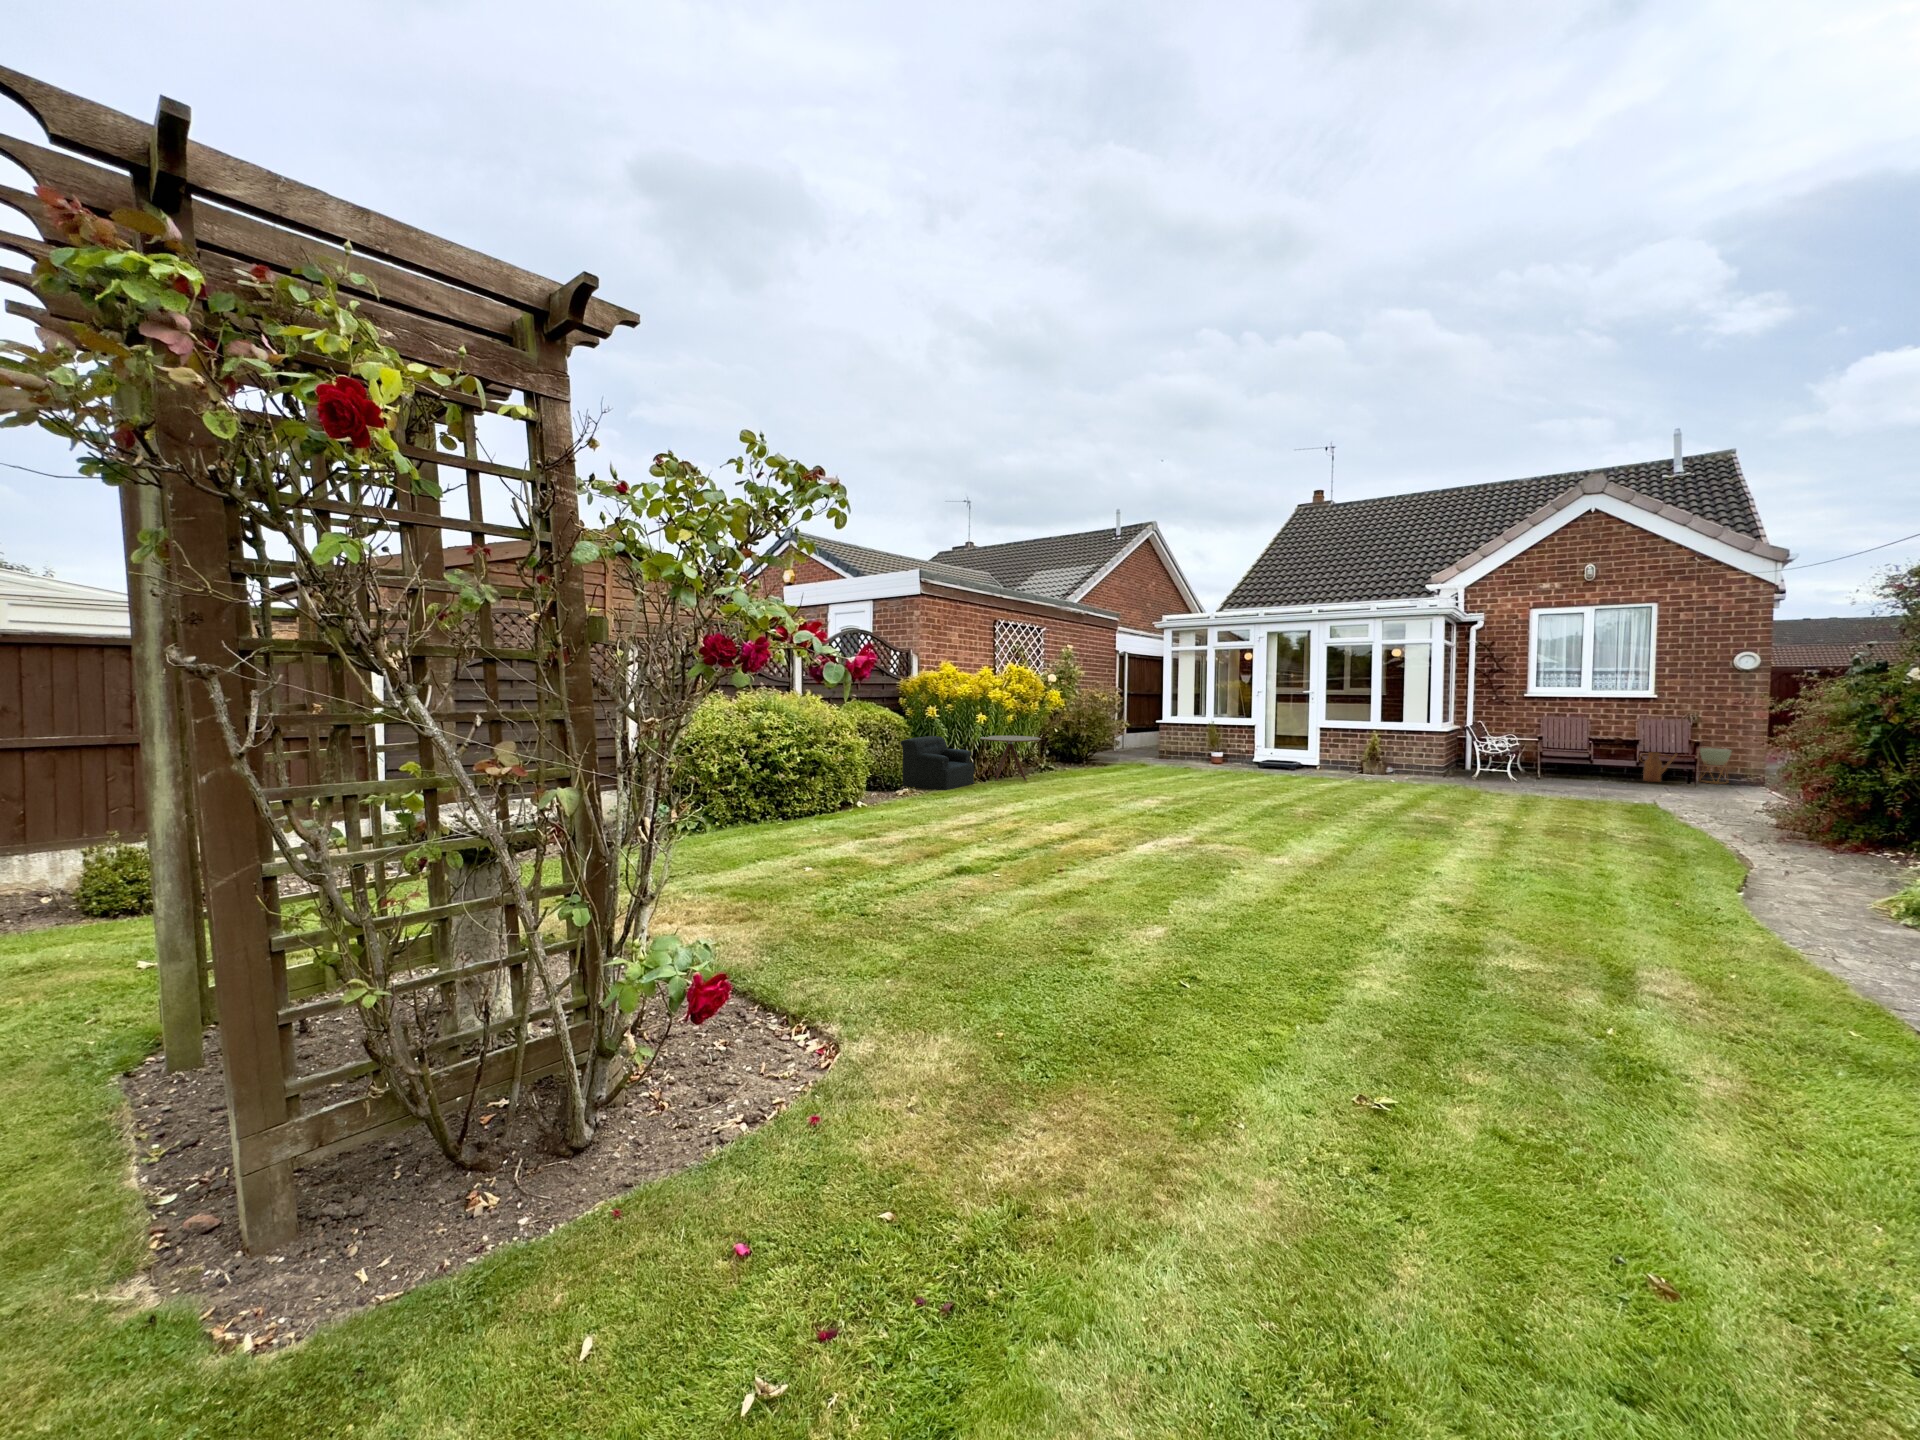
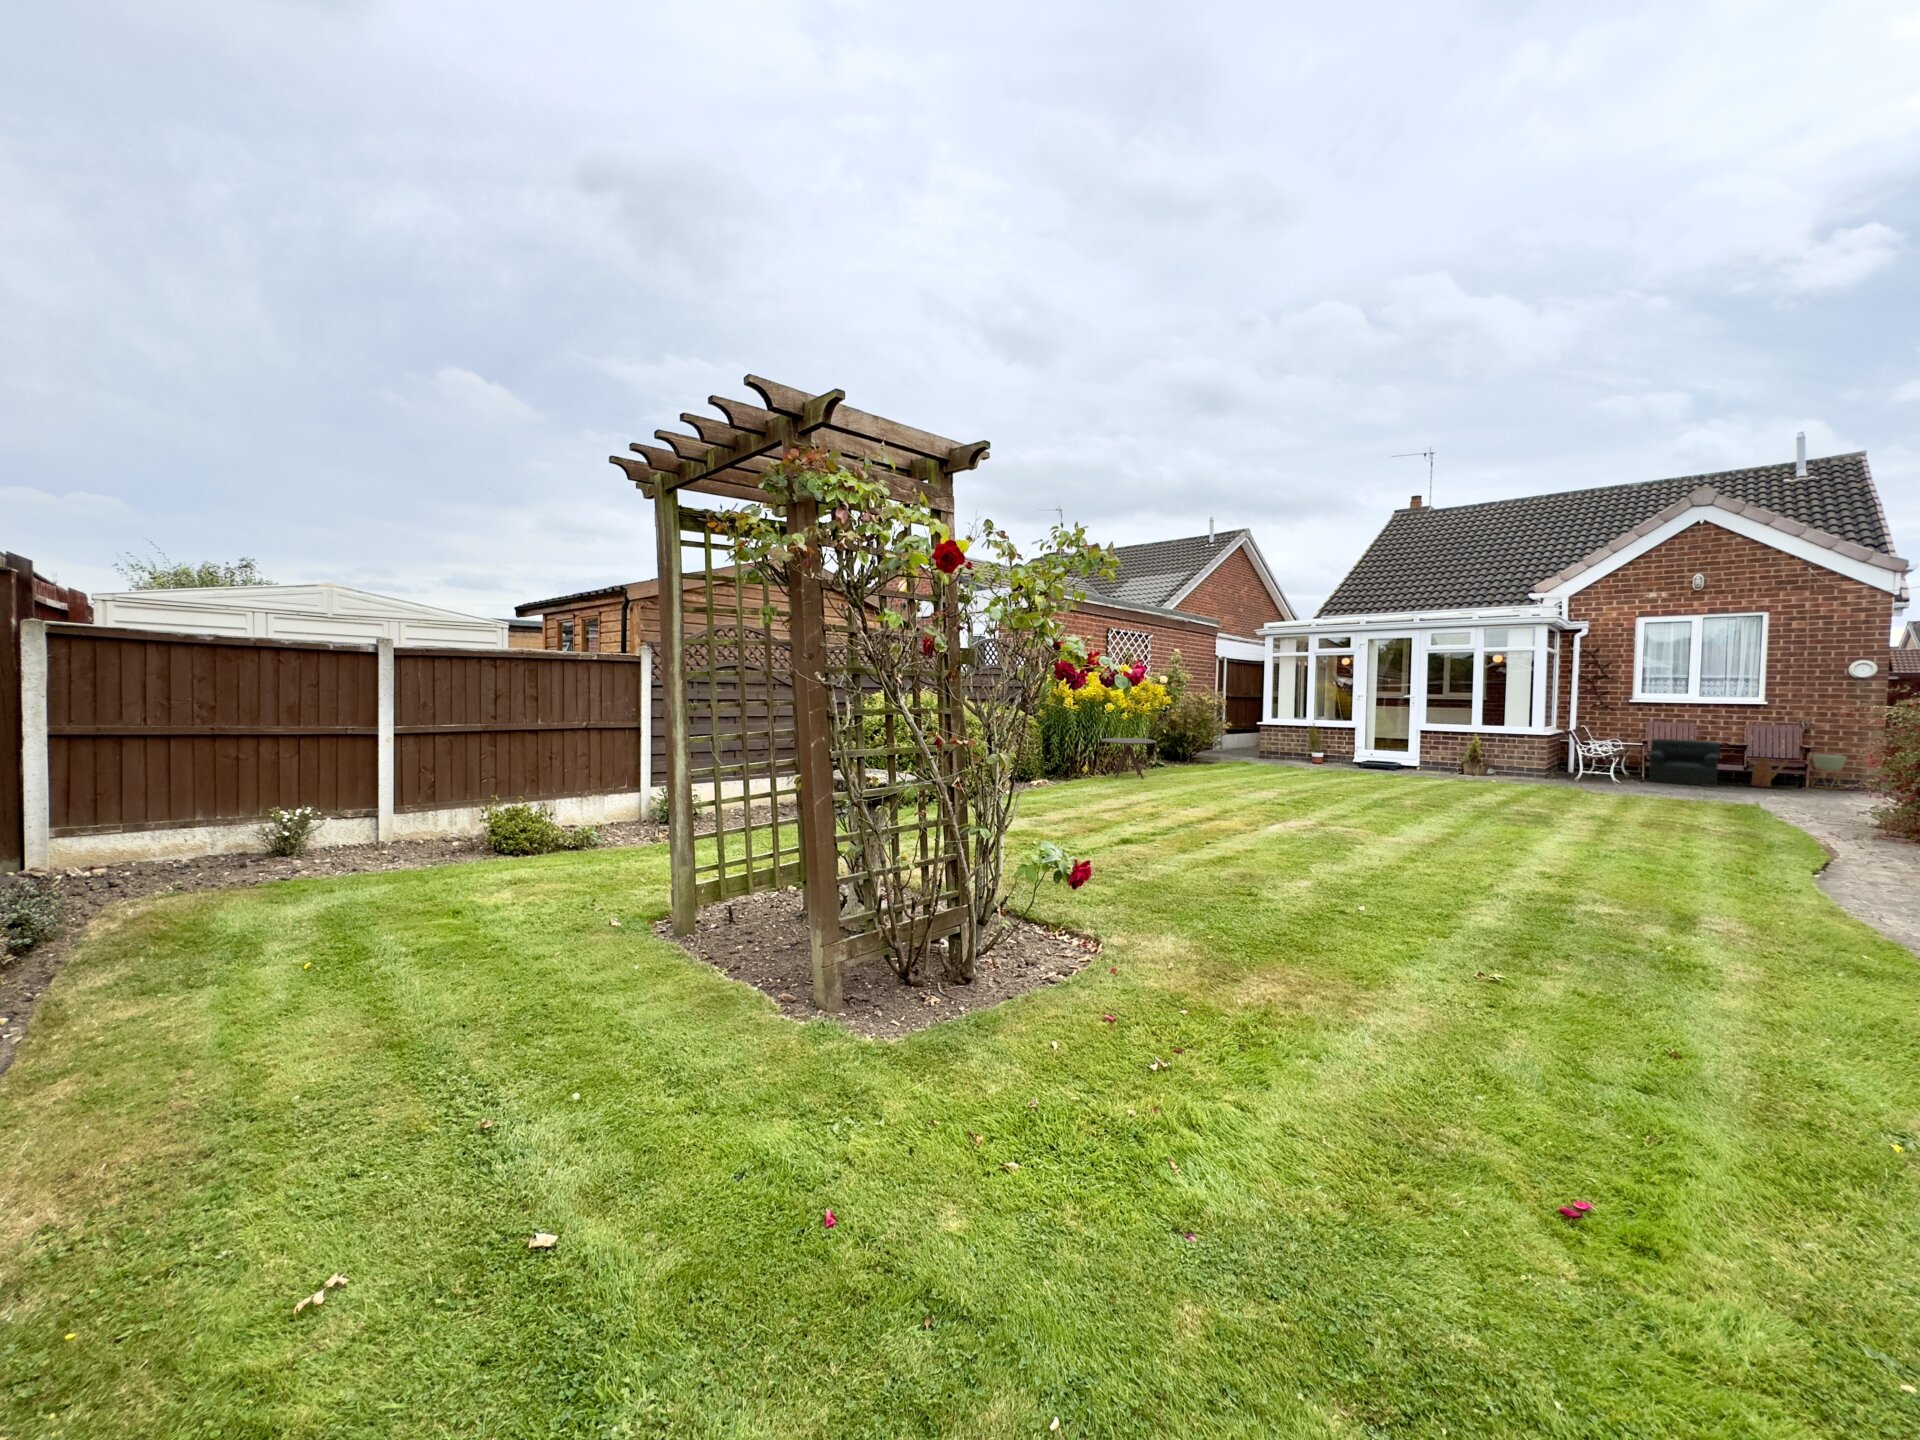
armchair: present [900,736,974,790] -> present [1648,739,1721,787]

